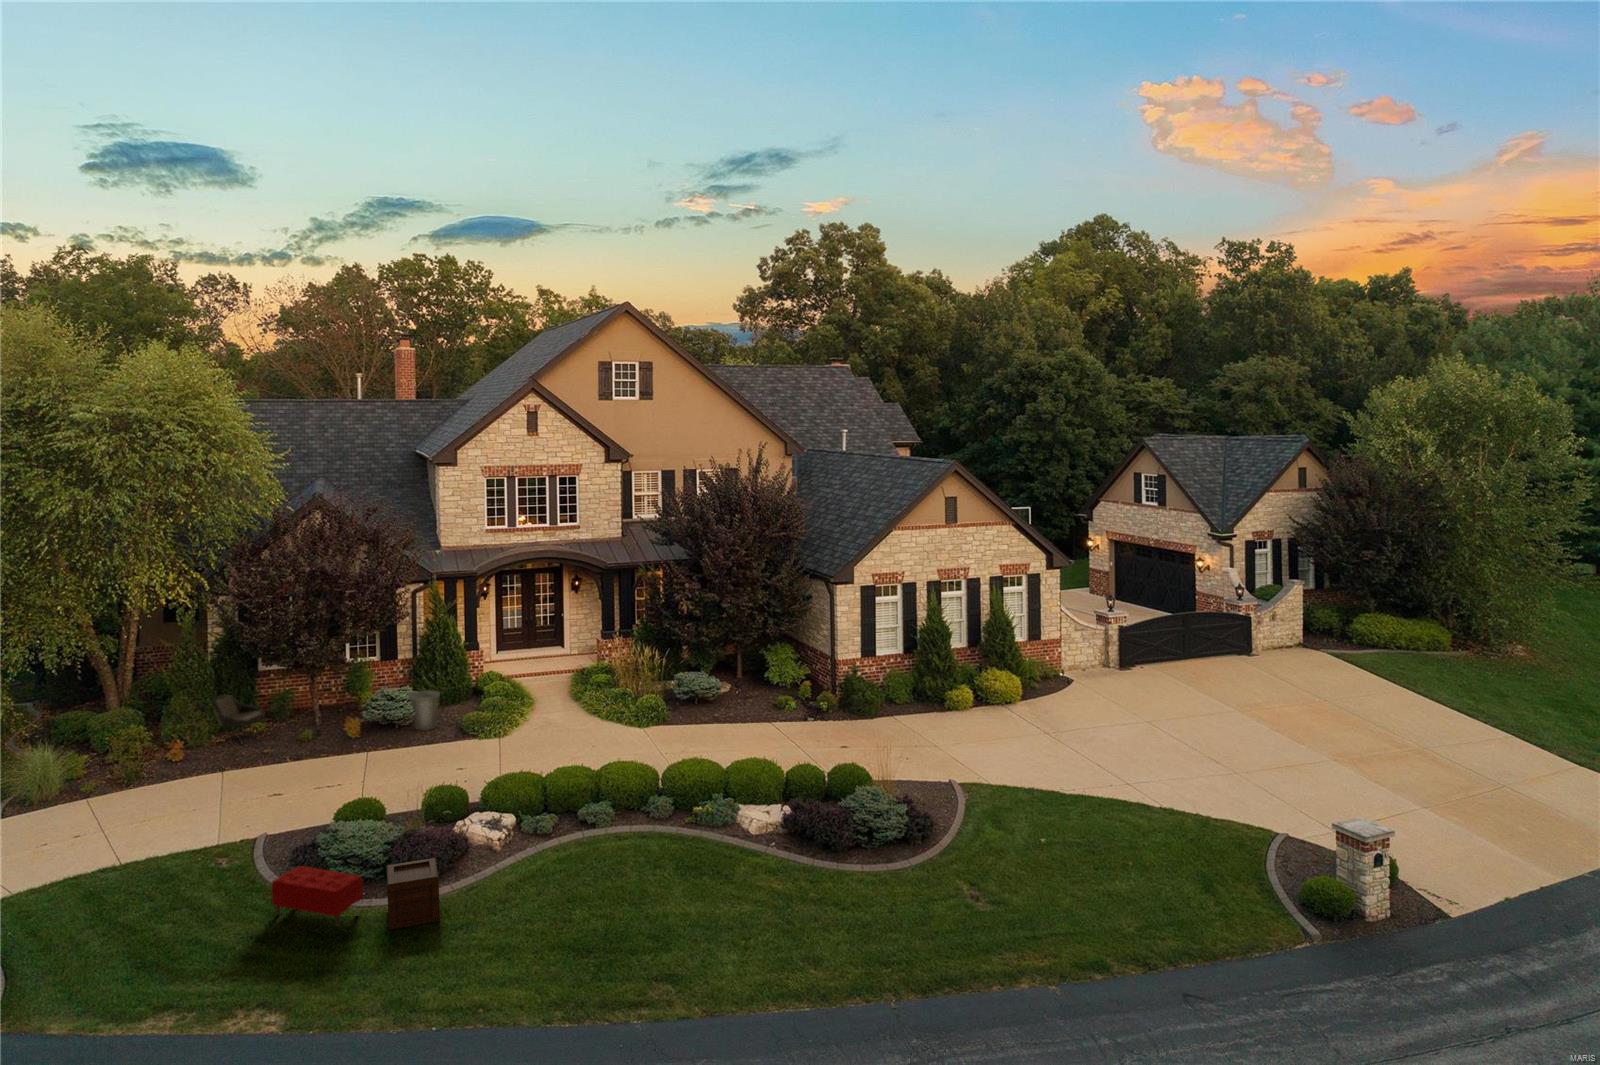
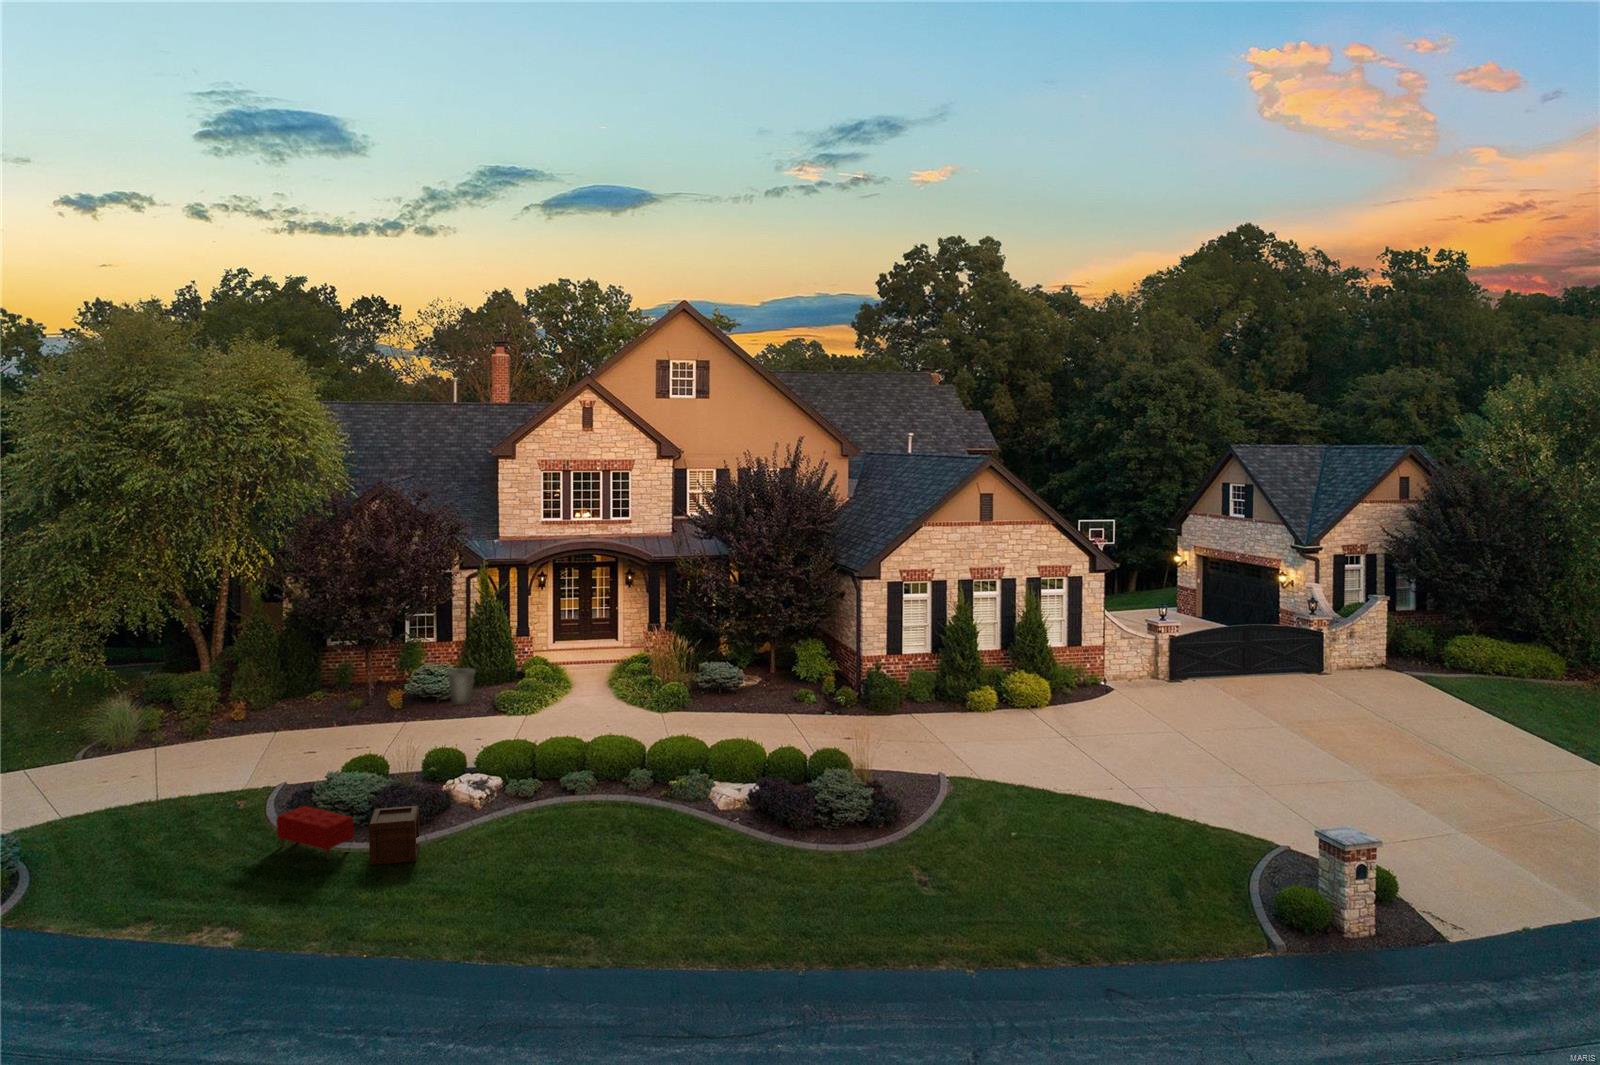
lounge chair: present [212,695,265,744] -> none [272,663,320,709]

